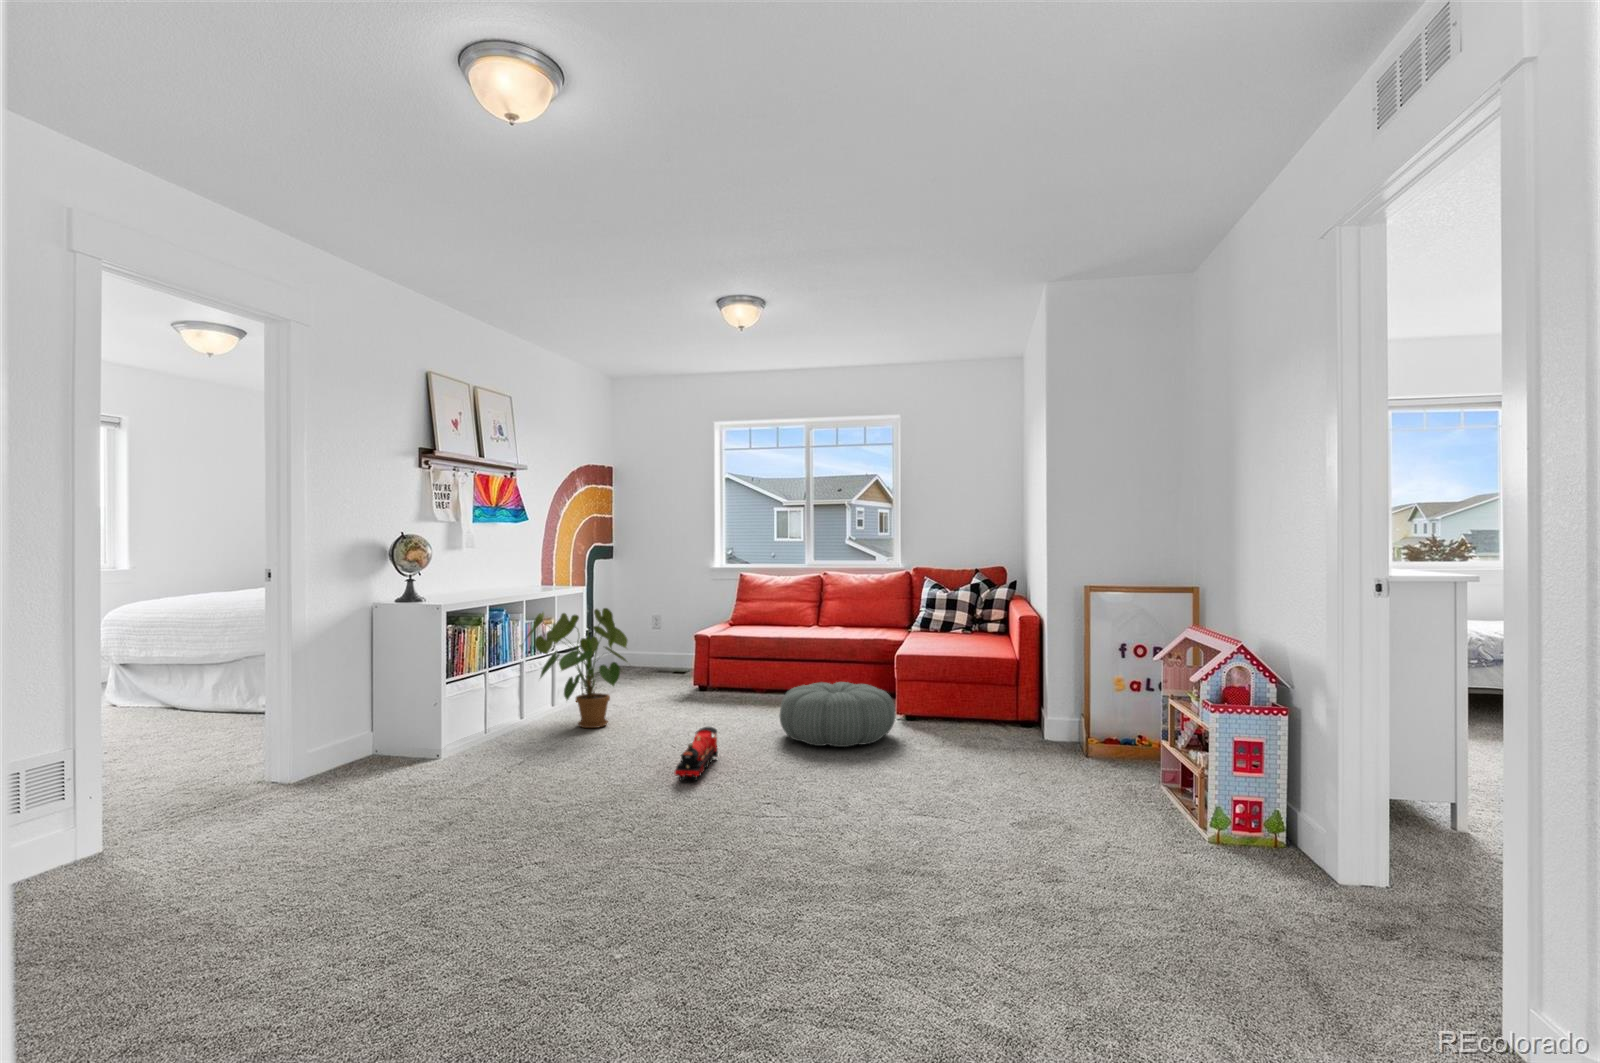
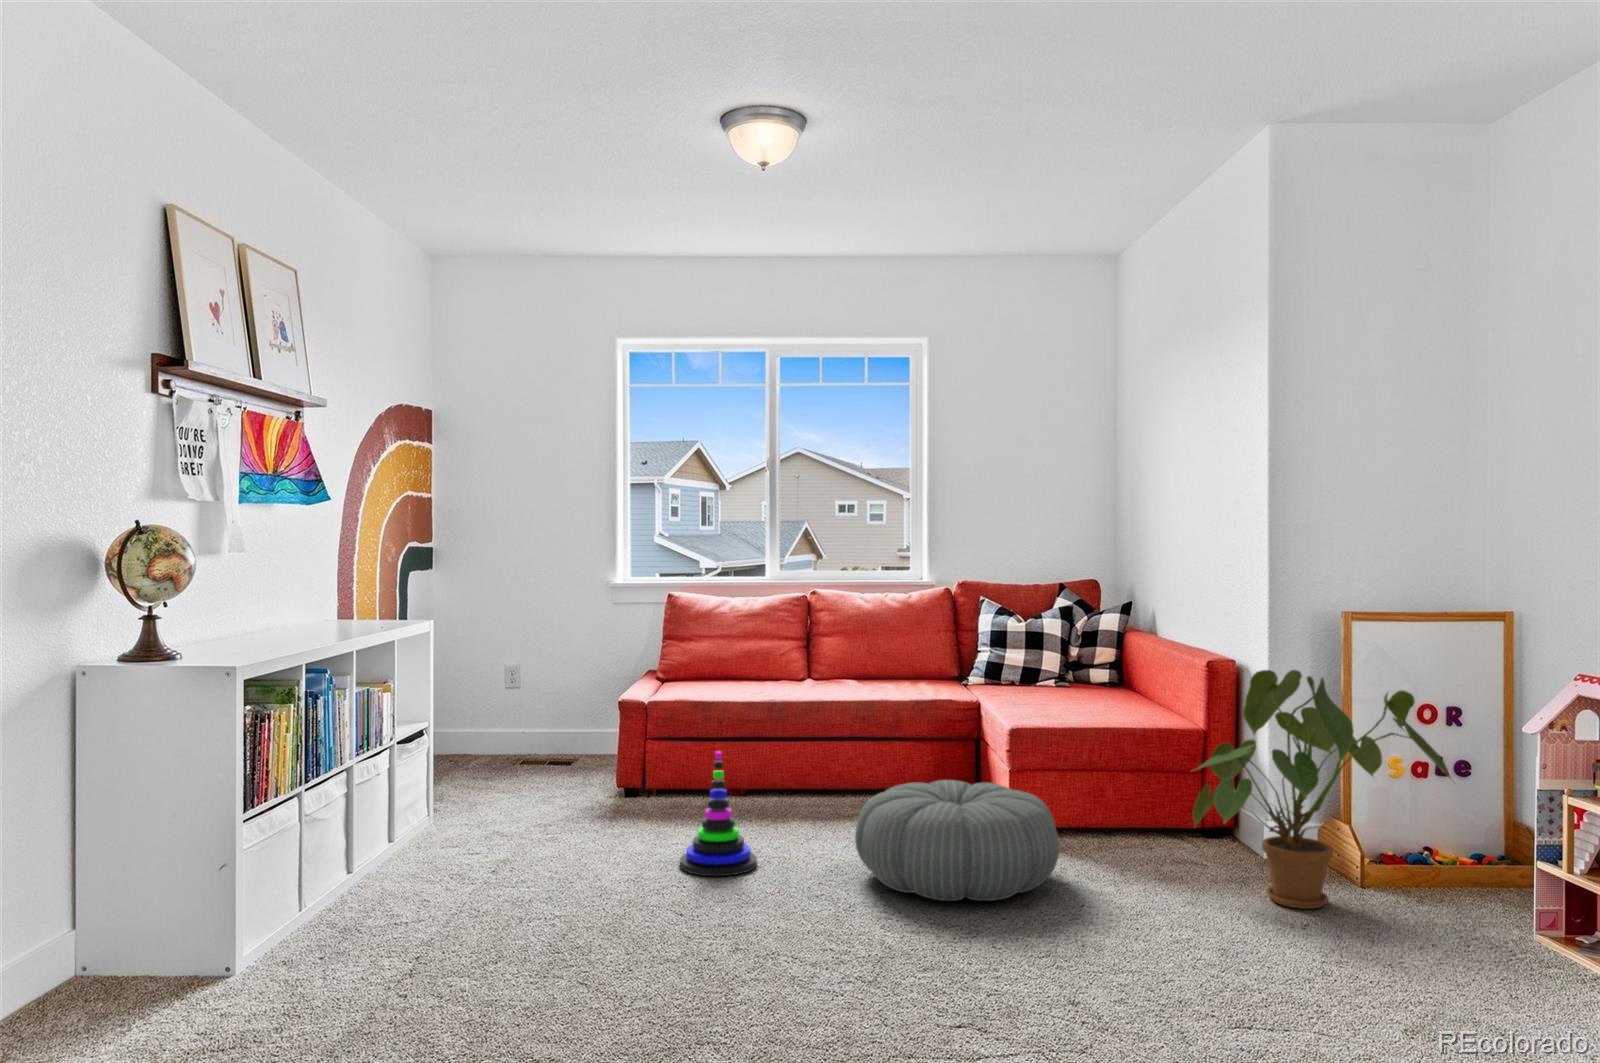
house plant: present [521,608,627,728] -> present [1192,670,1451,909]
stacking toy: none [691,661,735,730] -> present [680,751,757,876]
toy train: present [674,727,718,781] -> none [757,884,819,1009]

